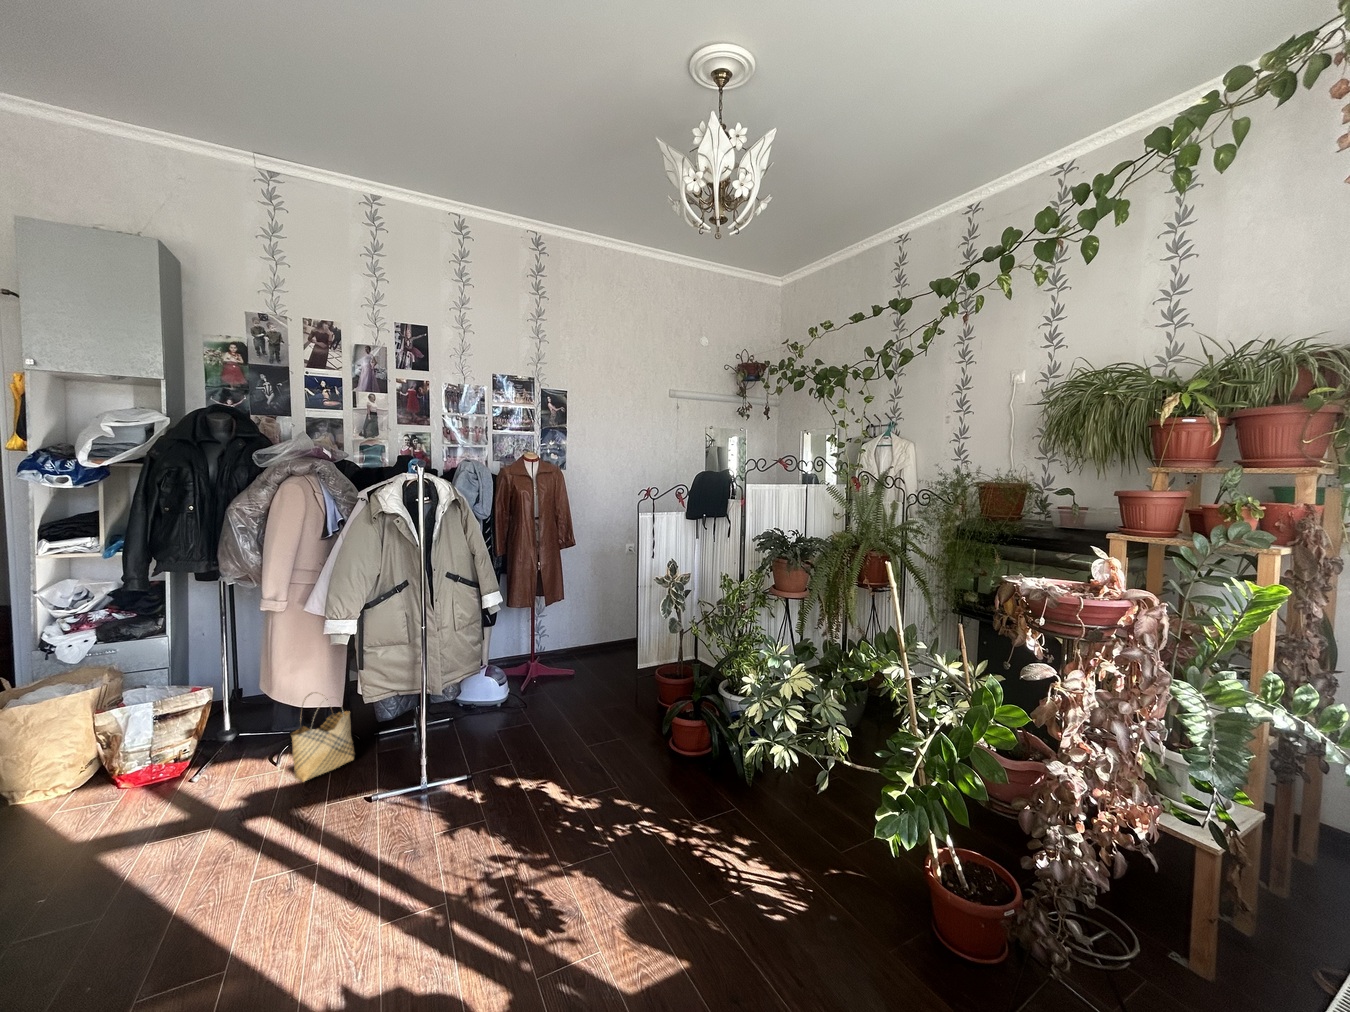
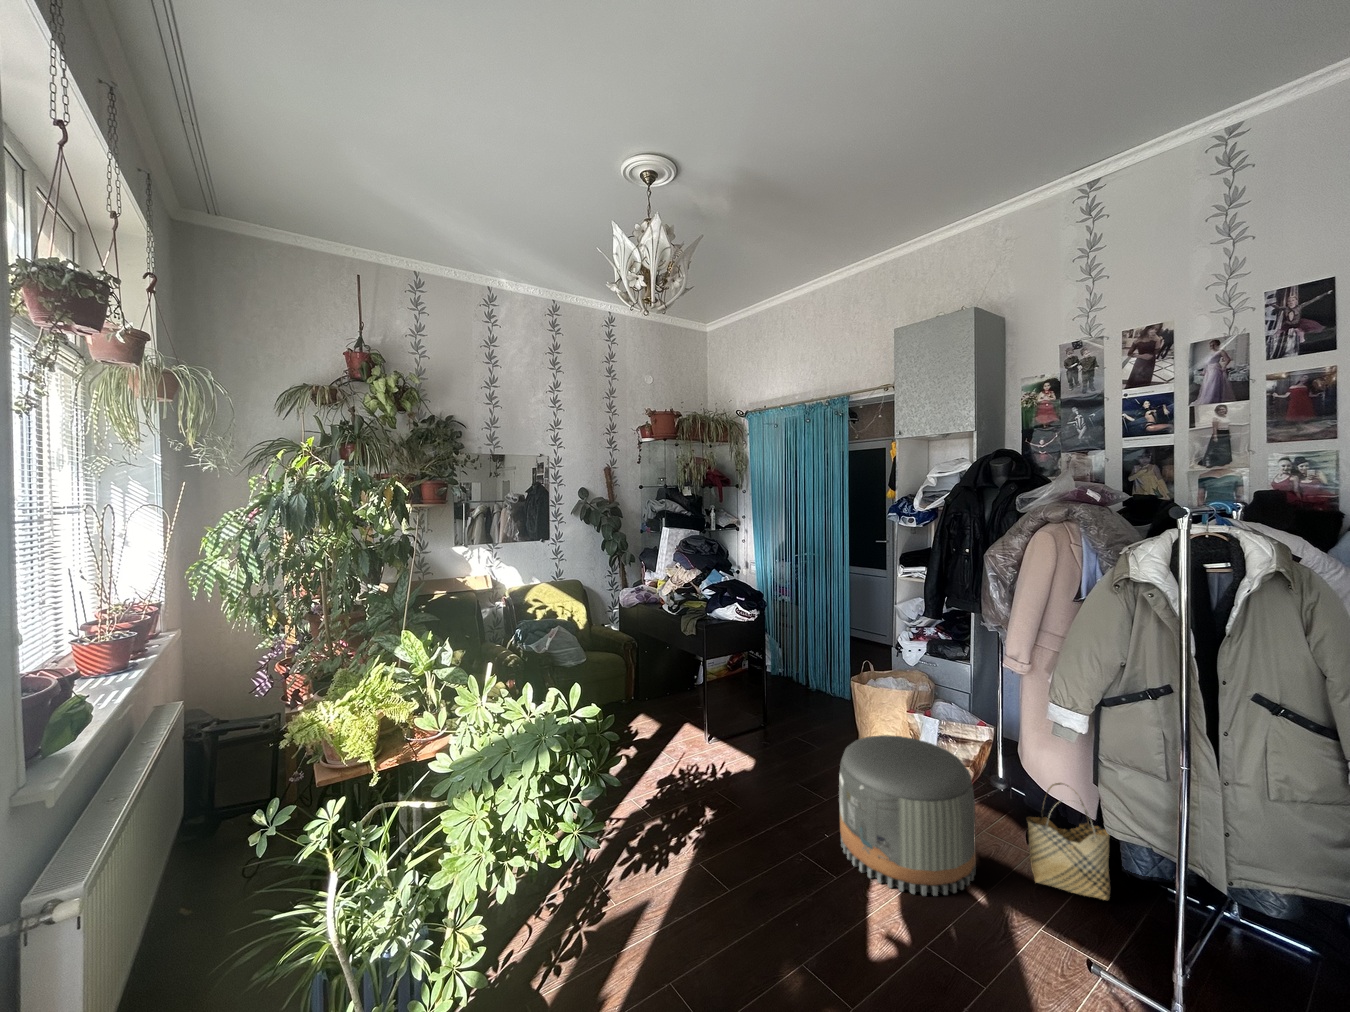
pouf: none [53,716,254,900] -> present [839,735,976,896]

